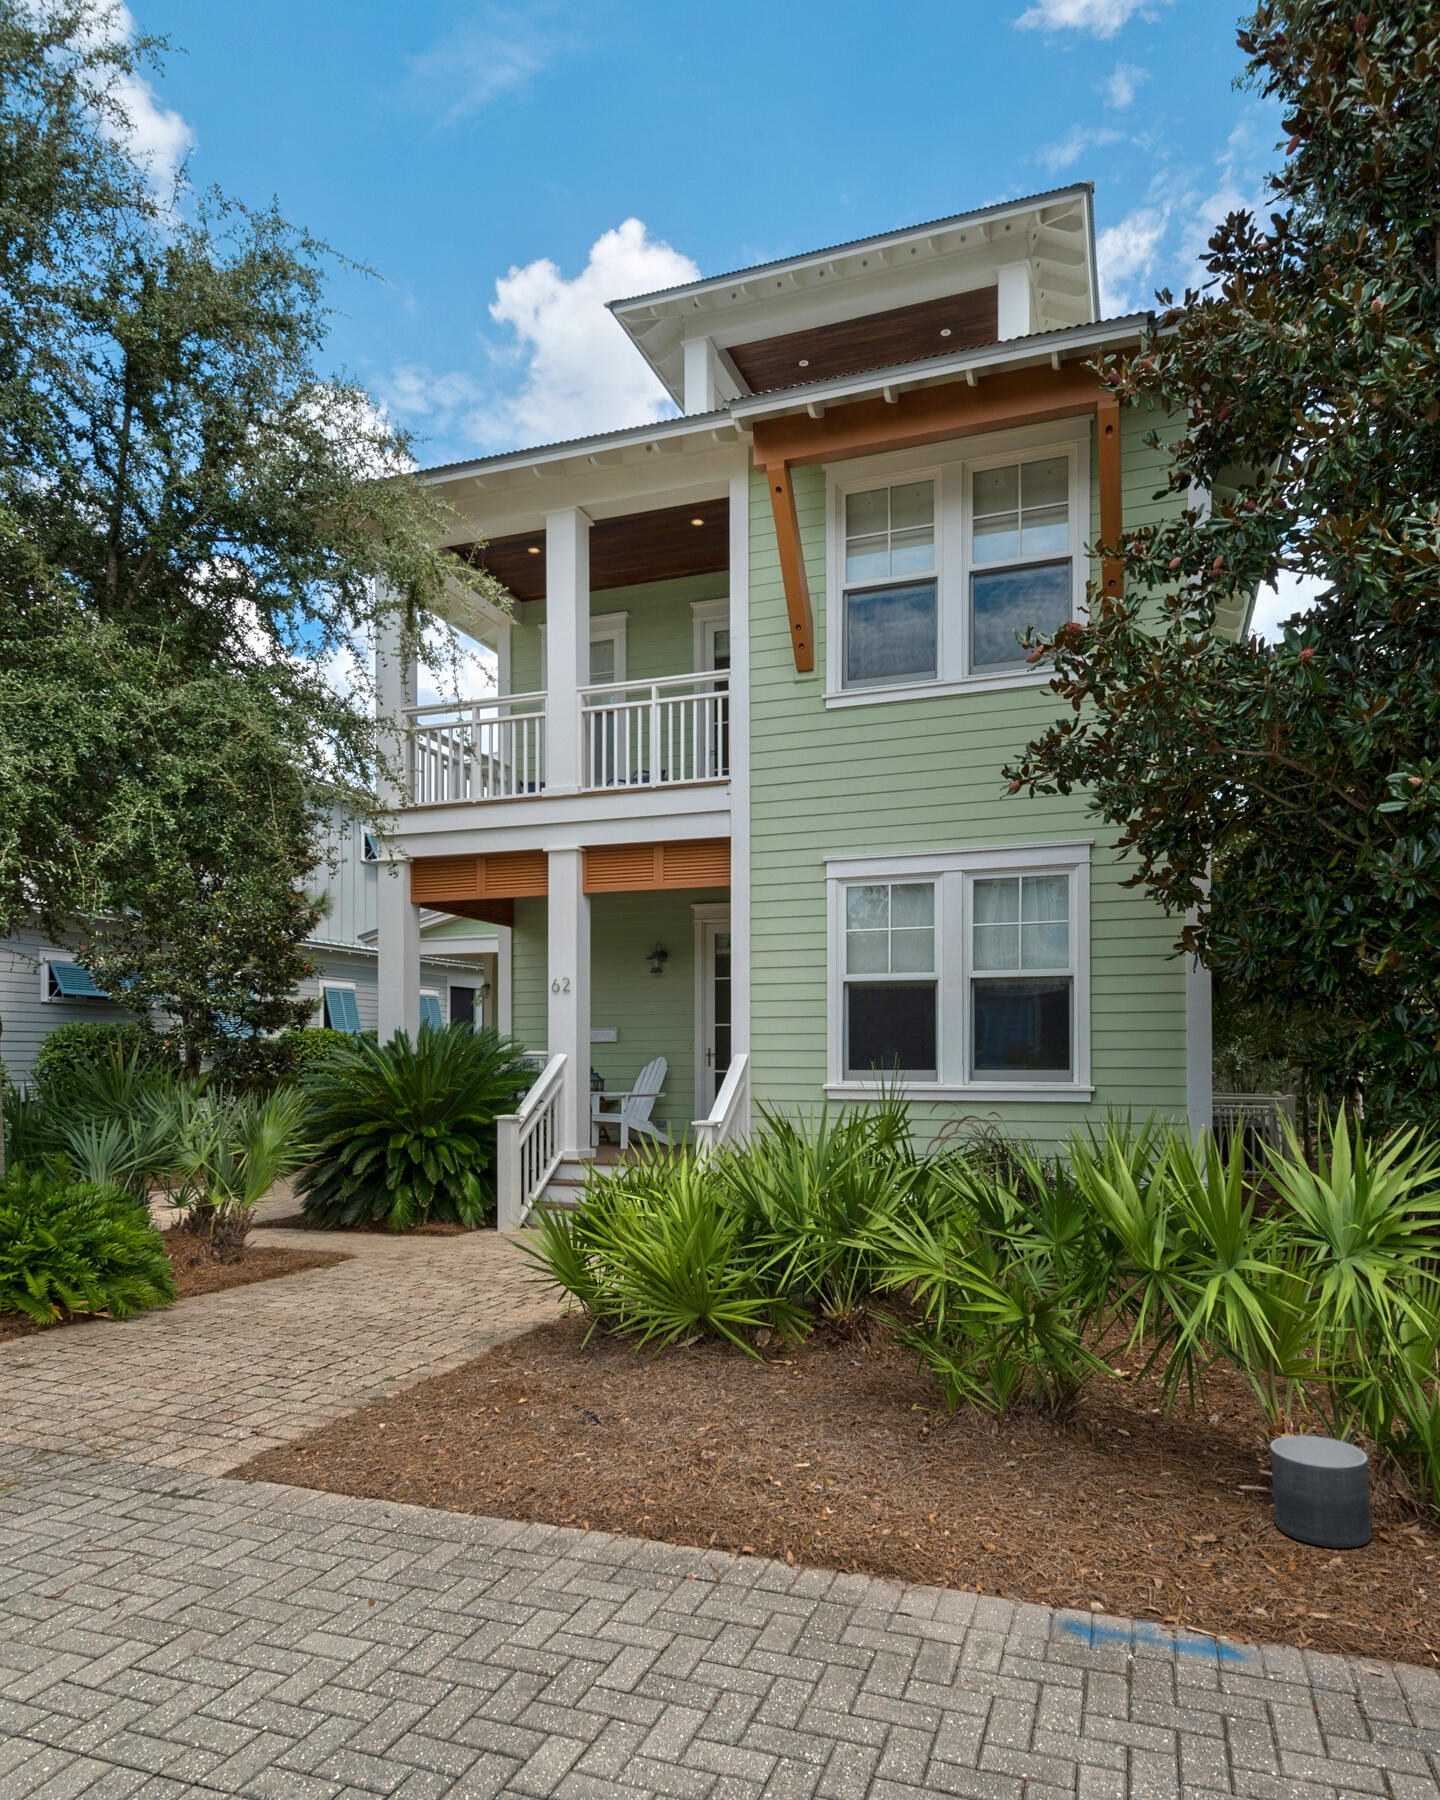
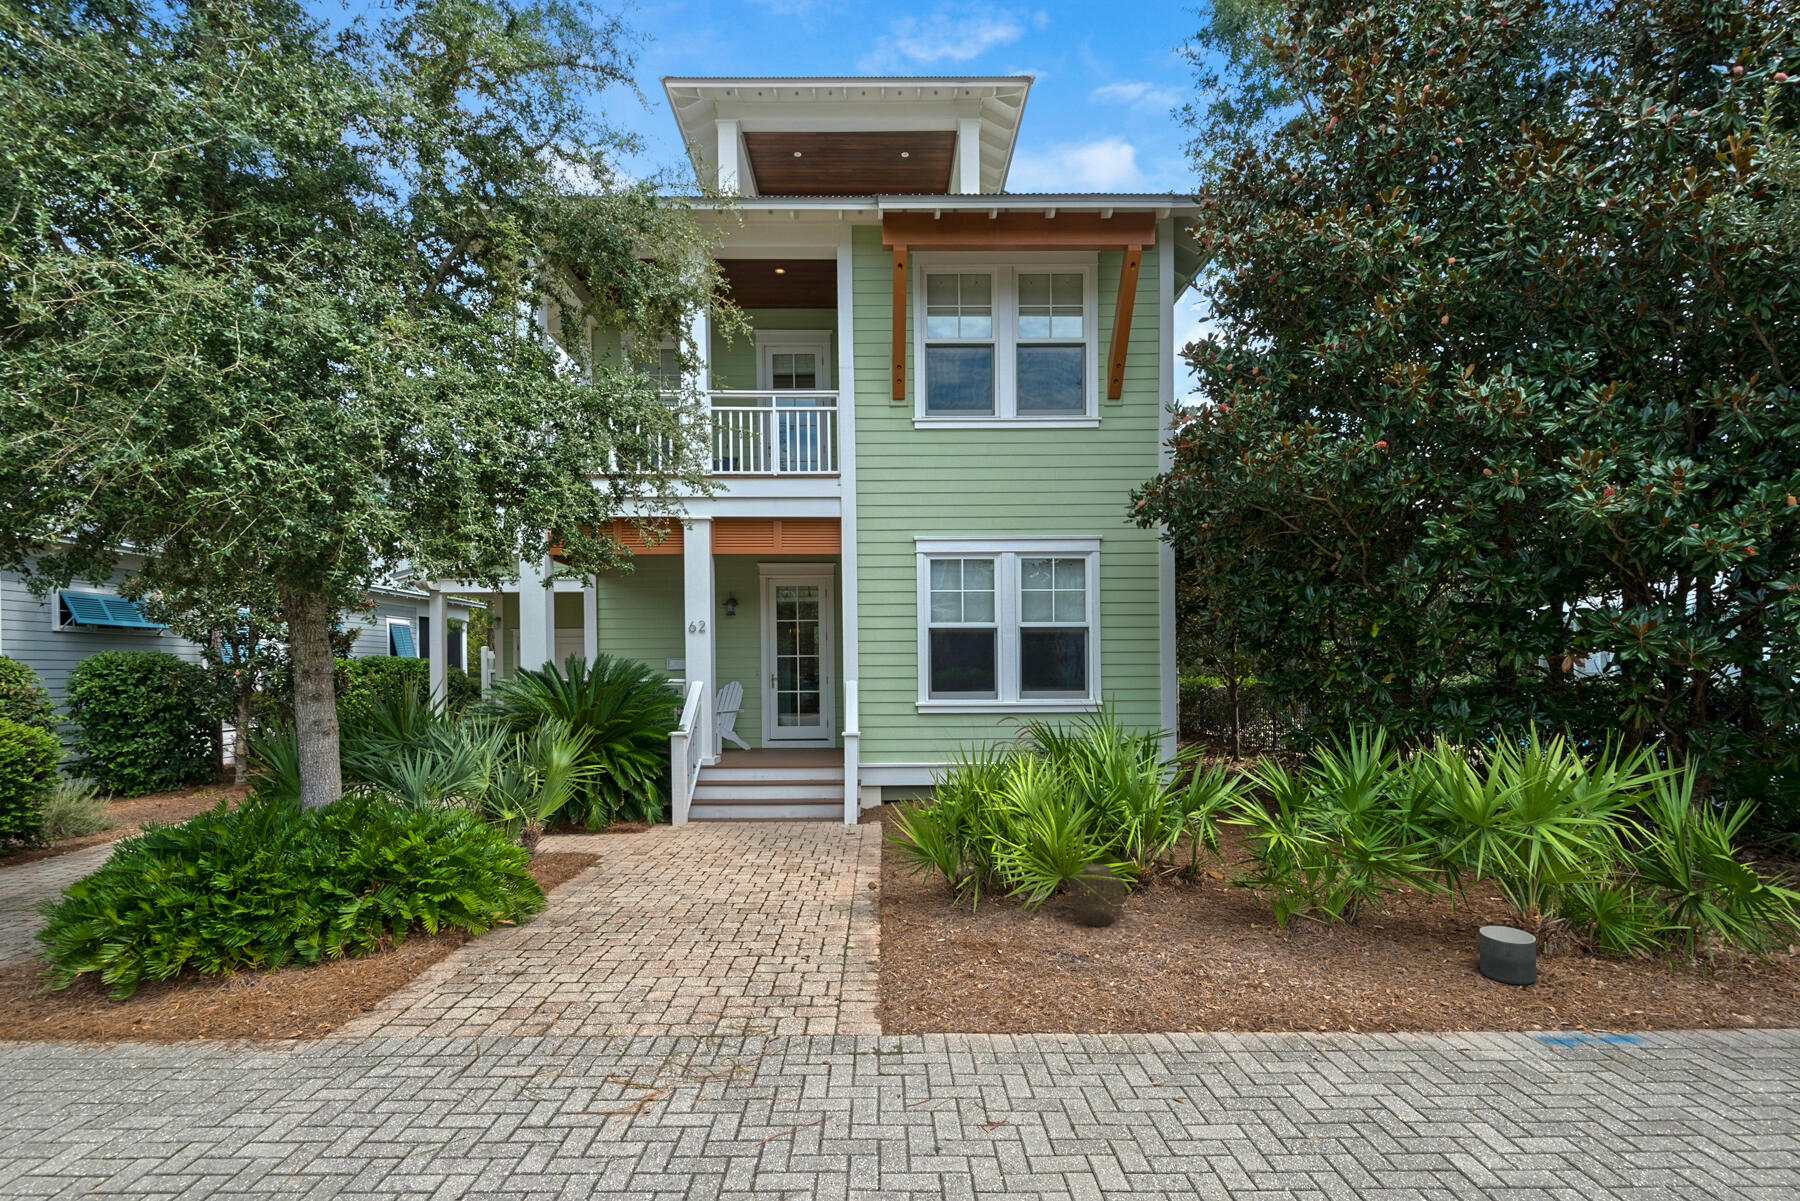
woven basket: none [735,1285,814,1380] -> present [1071,864,1124,926]

